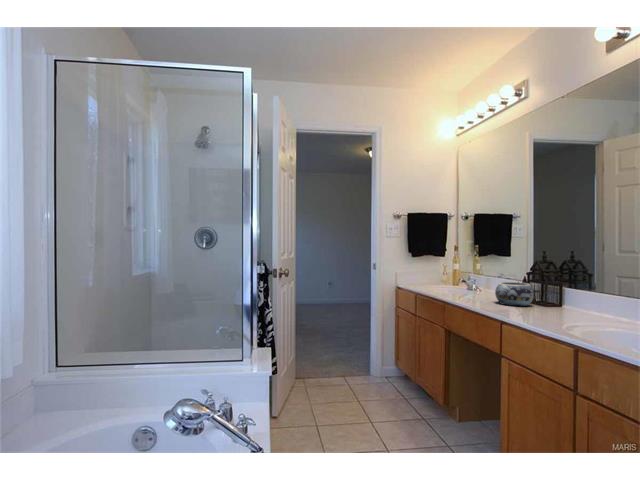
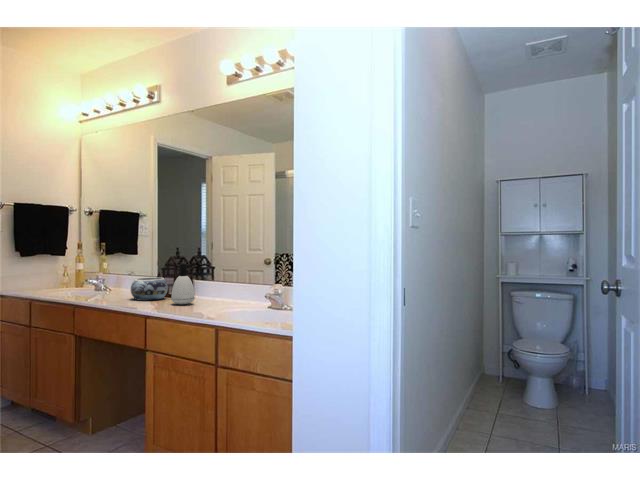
soap dispenser: none [534,270,562,315] -> present [171,263,196,304]

